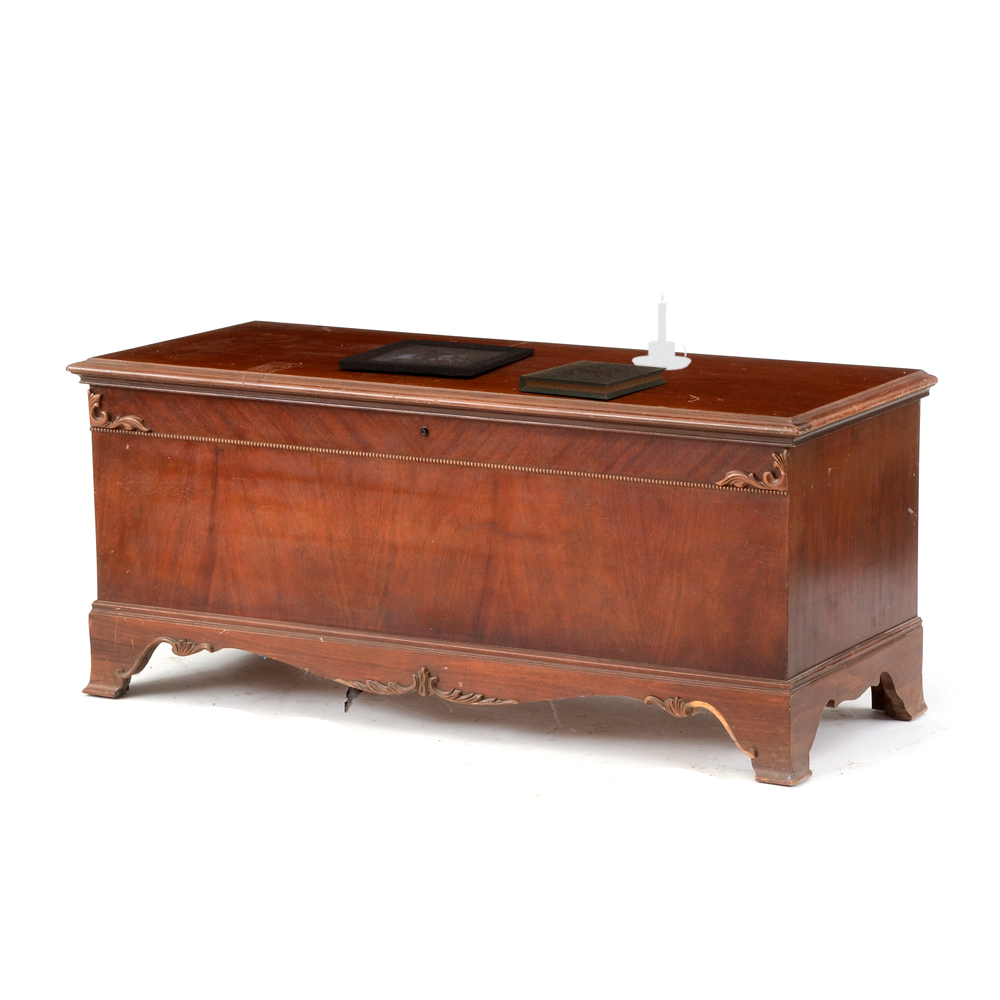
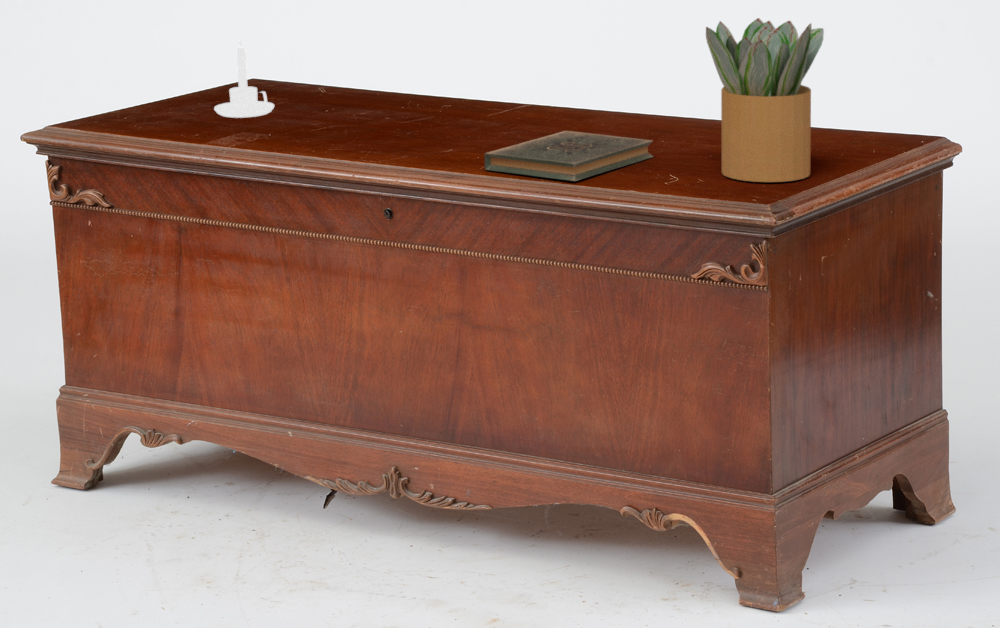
potted plant: none [723,257,828,401] -> present [706,18,824,182]
candle holder: present [632,293,691,370] -> present [214,38,274,118]
tray: present [338,339,535,376] -> none [302,102,526,150]

